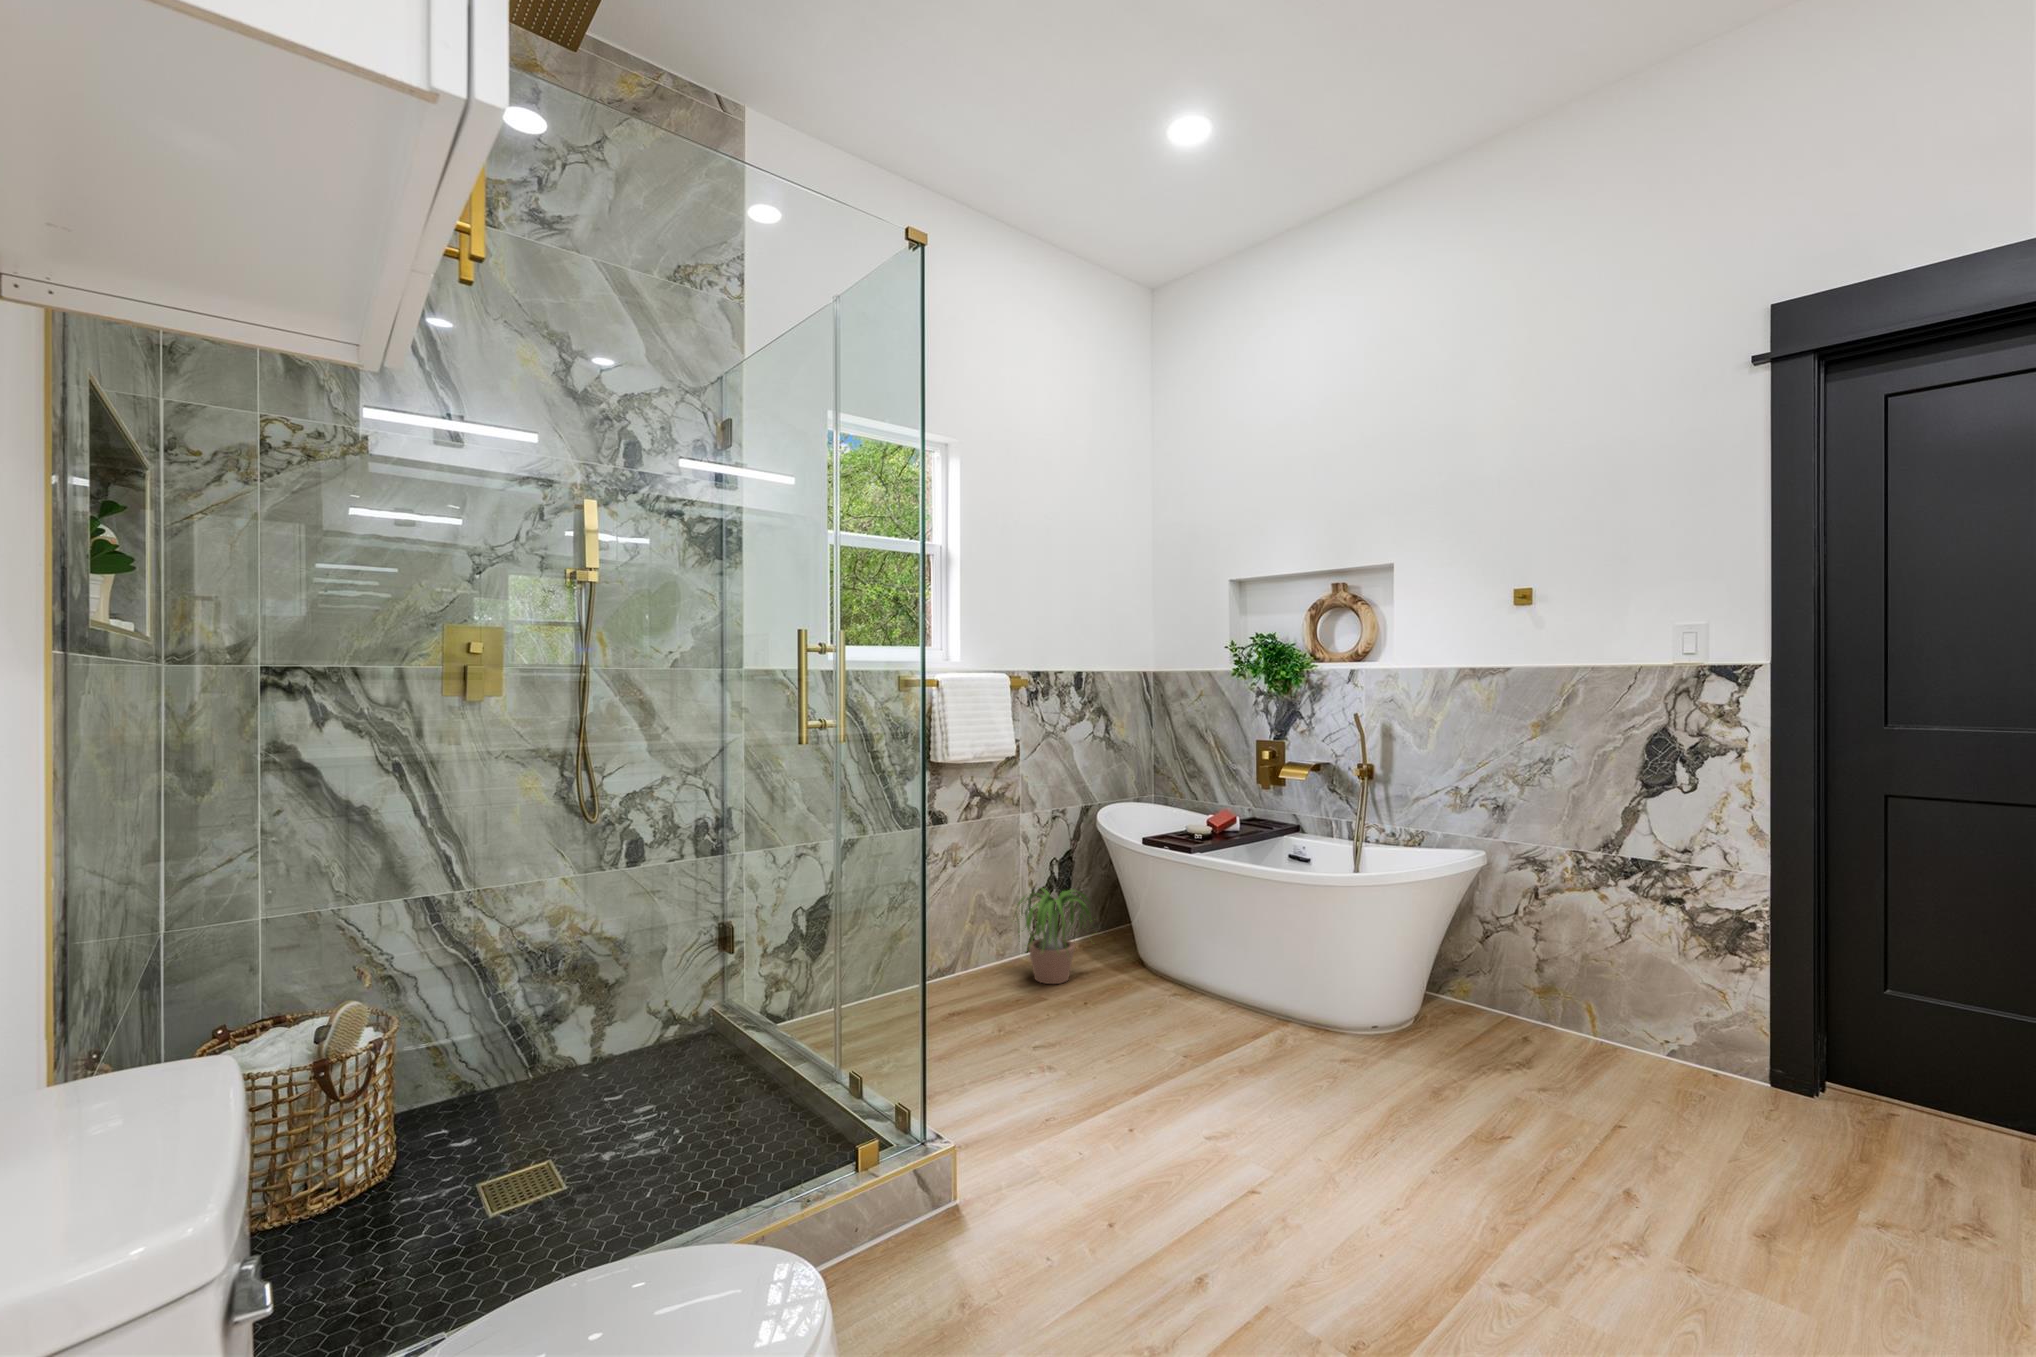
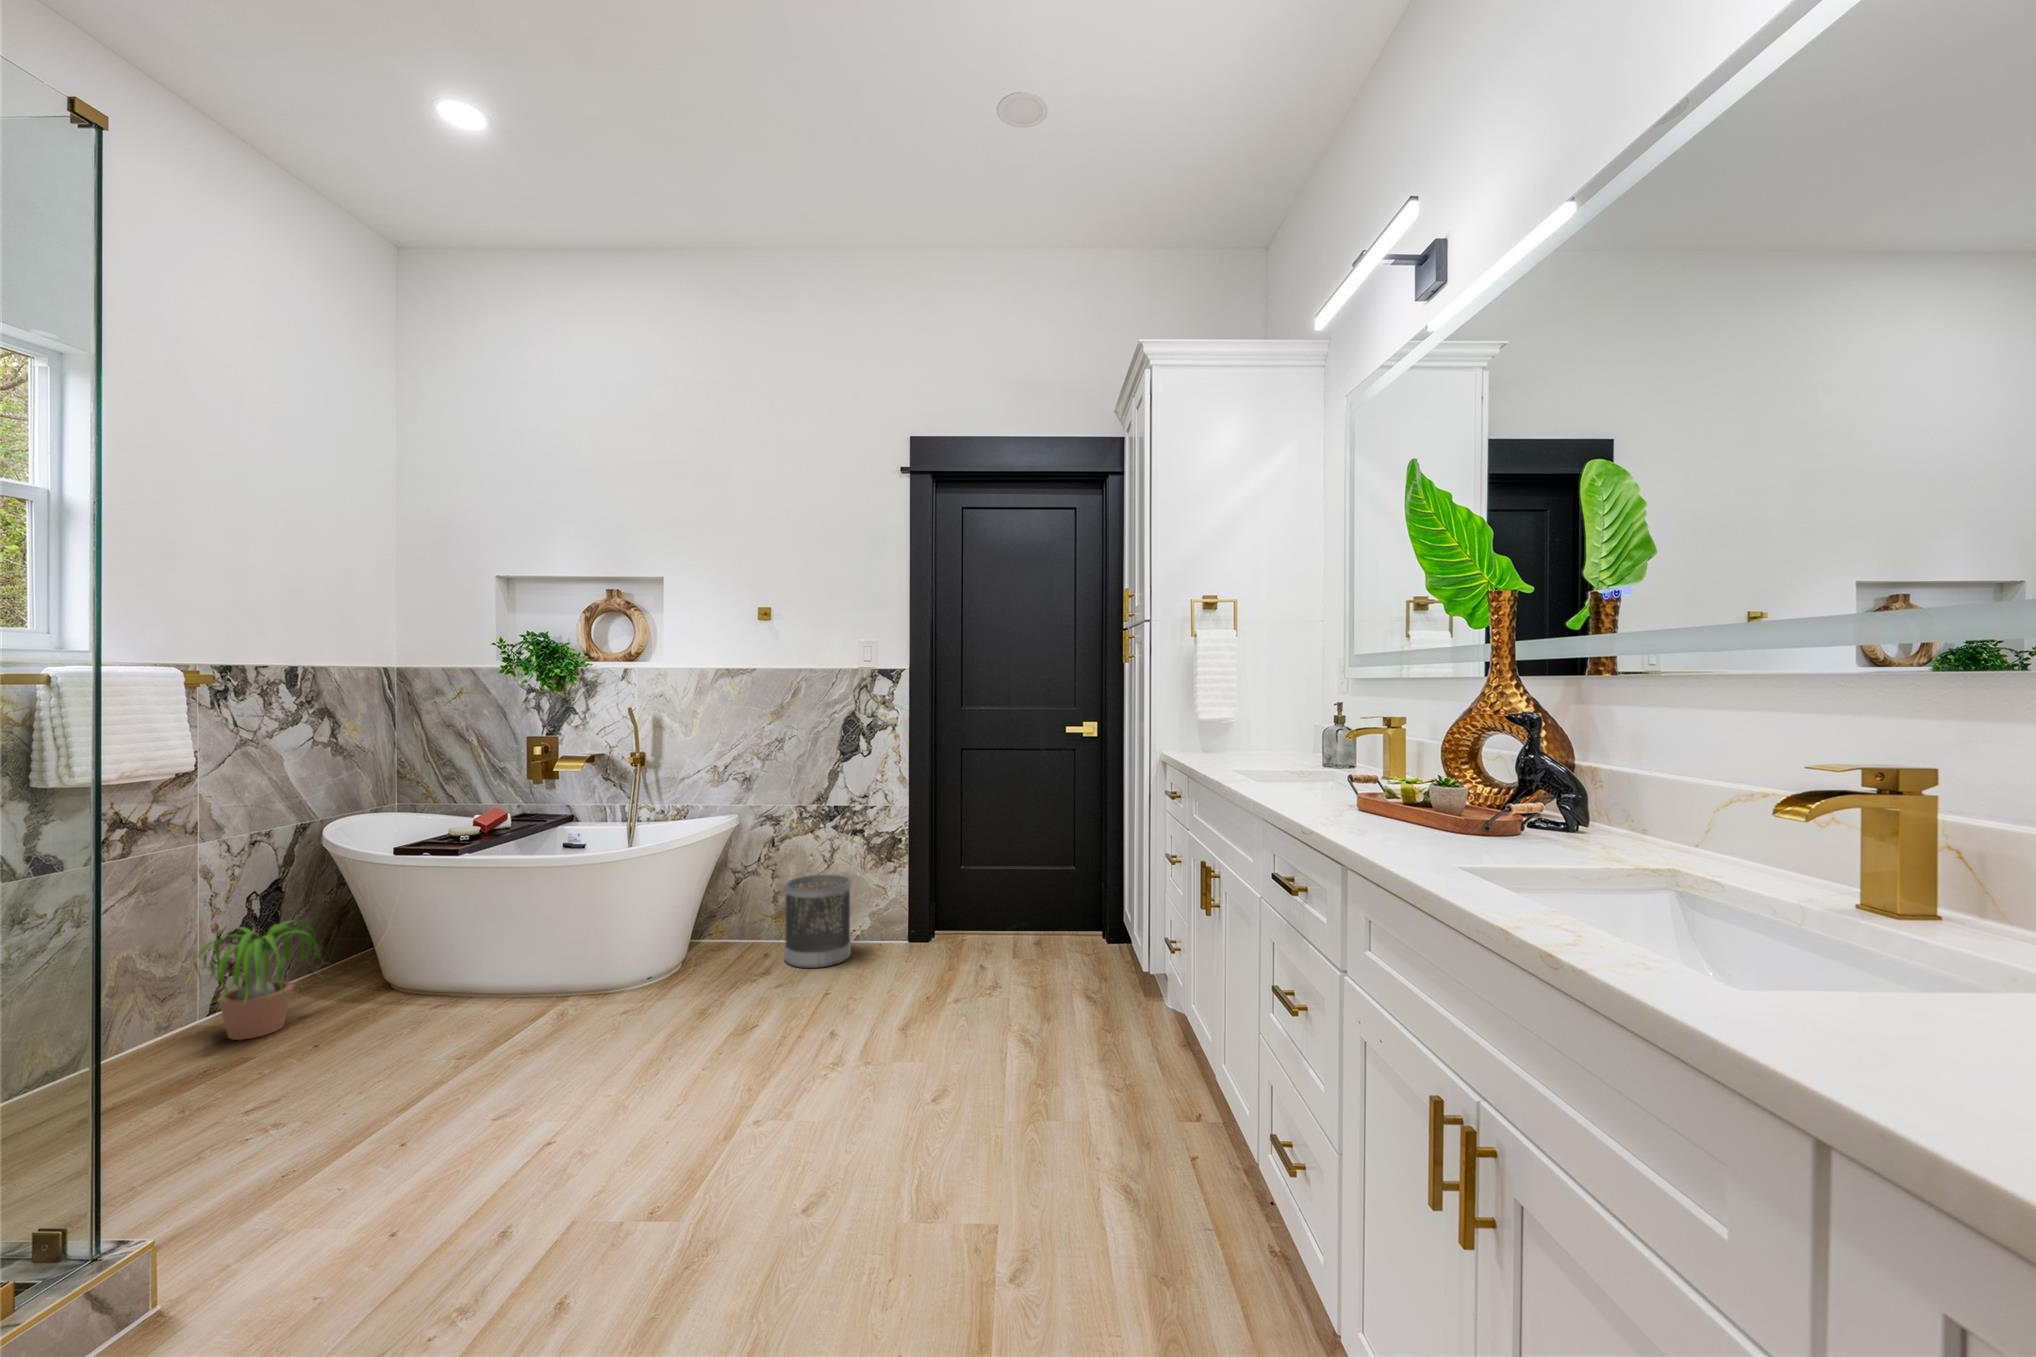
wastebasket: none [1551,947,1658,1082] -> present [784,875,851,968]

